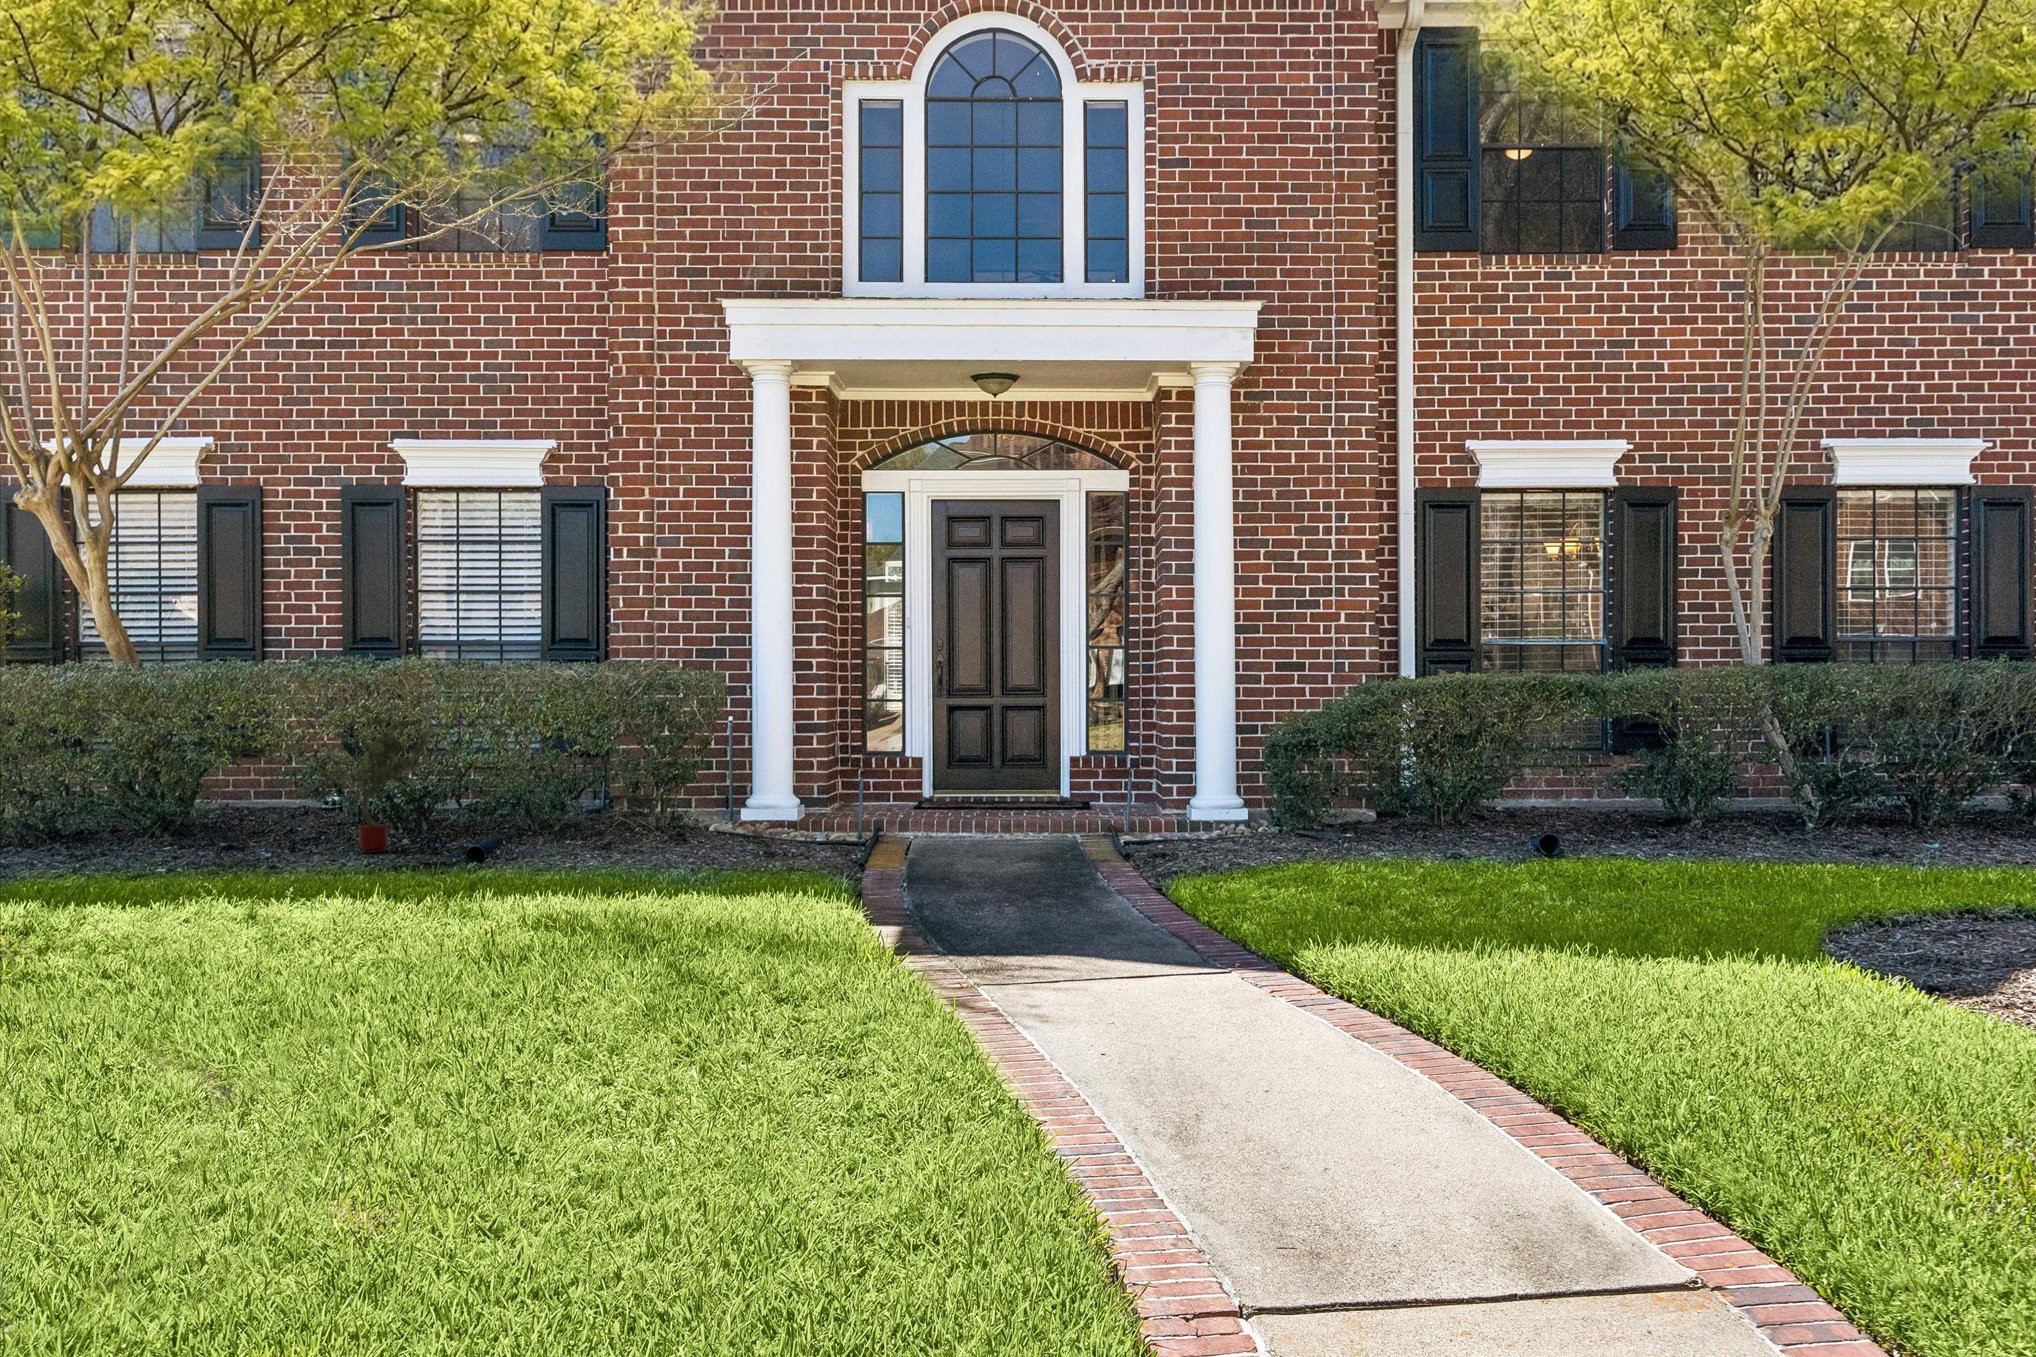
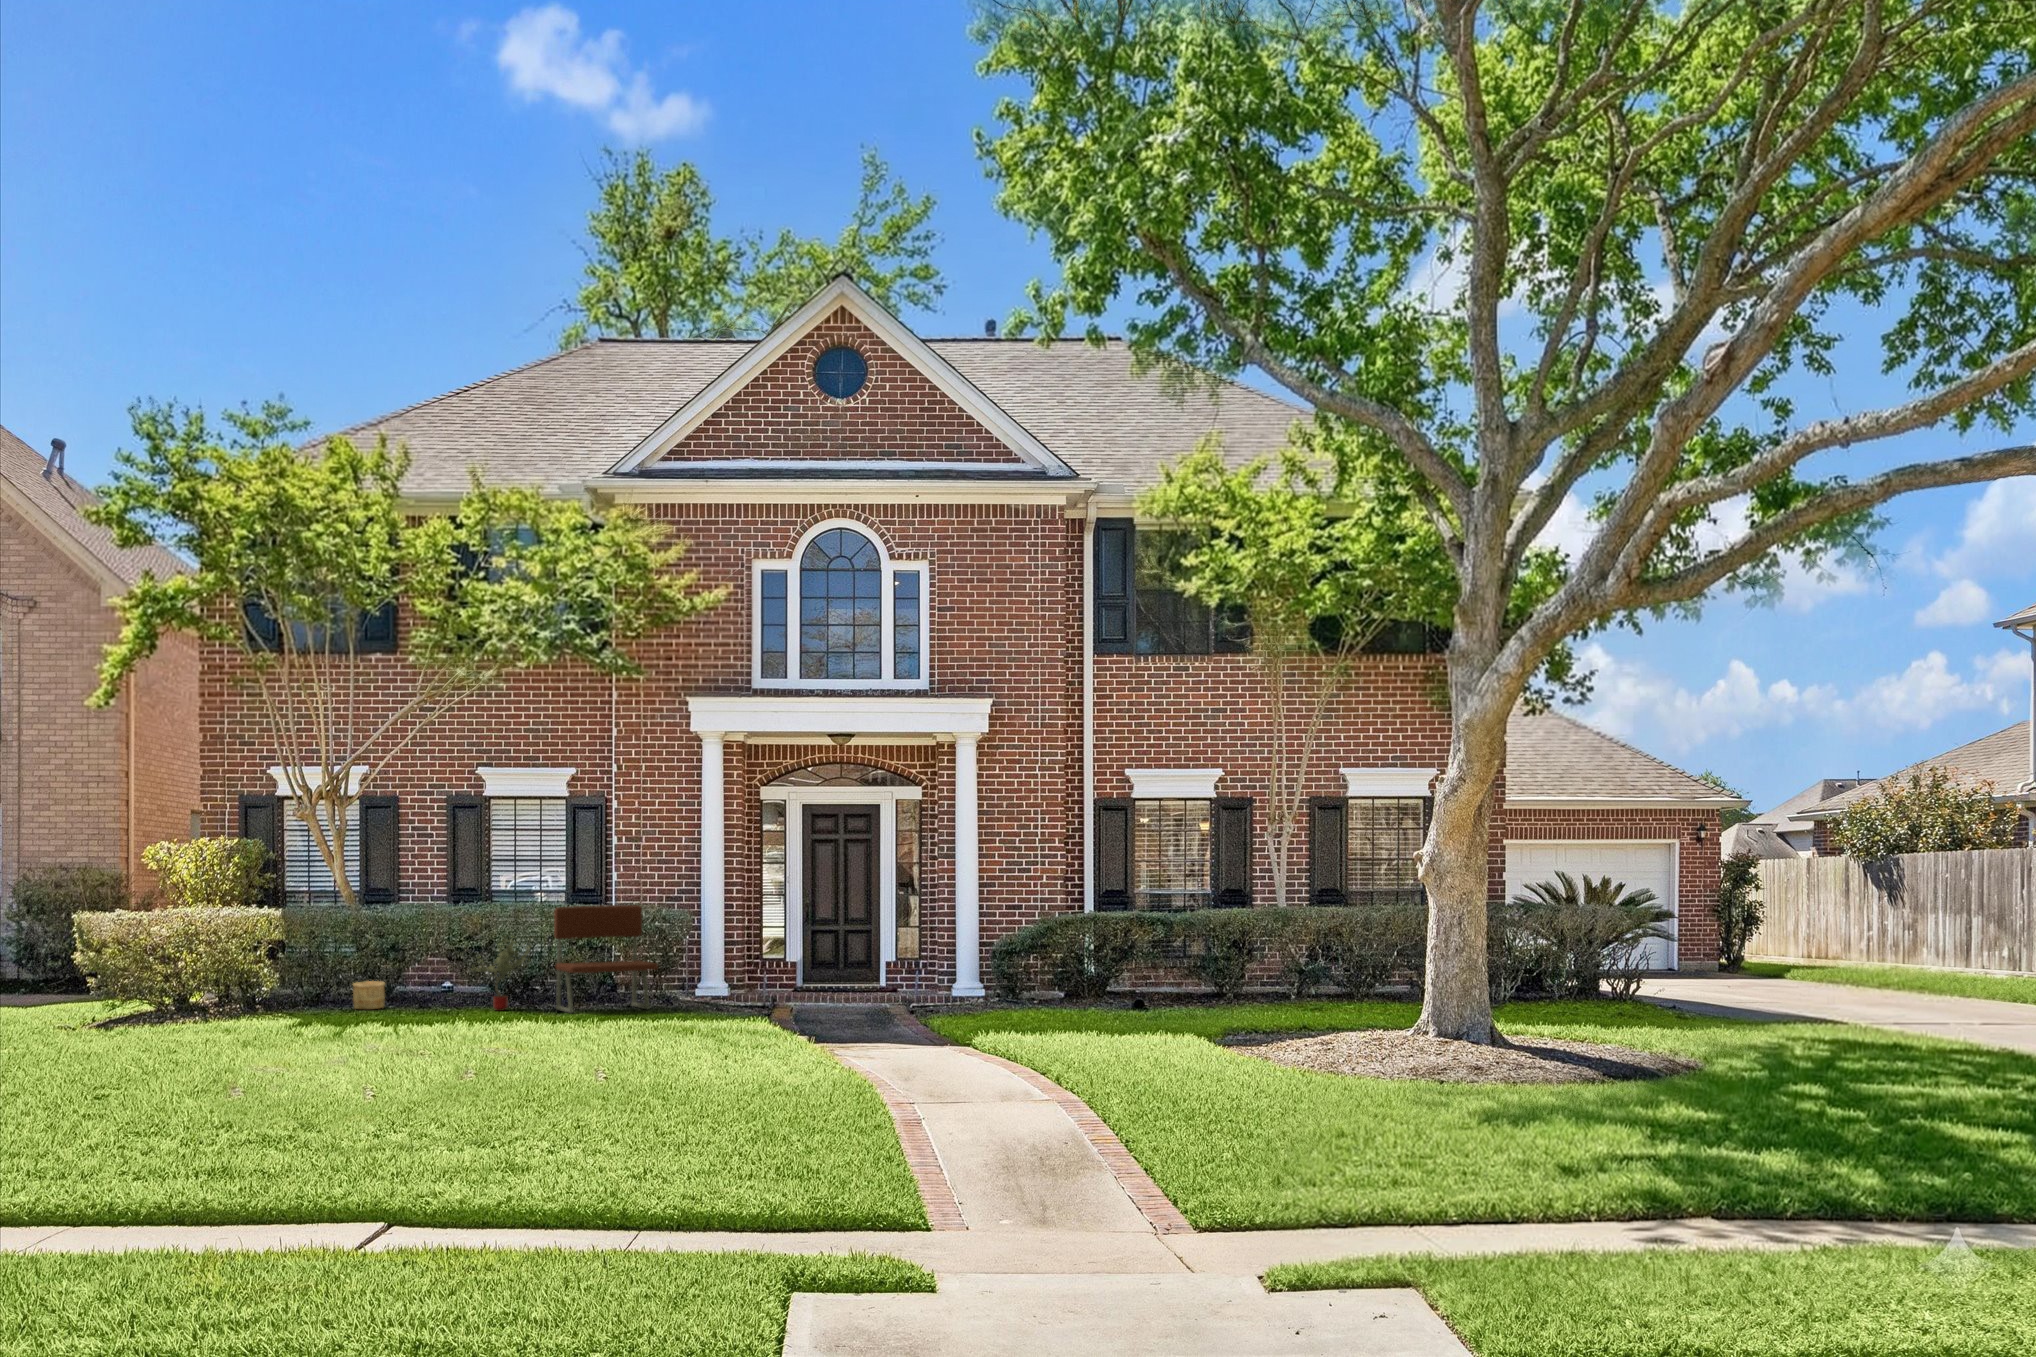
bench: none [473,657,670,860] -> present [554,905,658,1013]
wooden bucket: none [94,797,163,851] -> present [353,981,385,1009]

